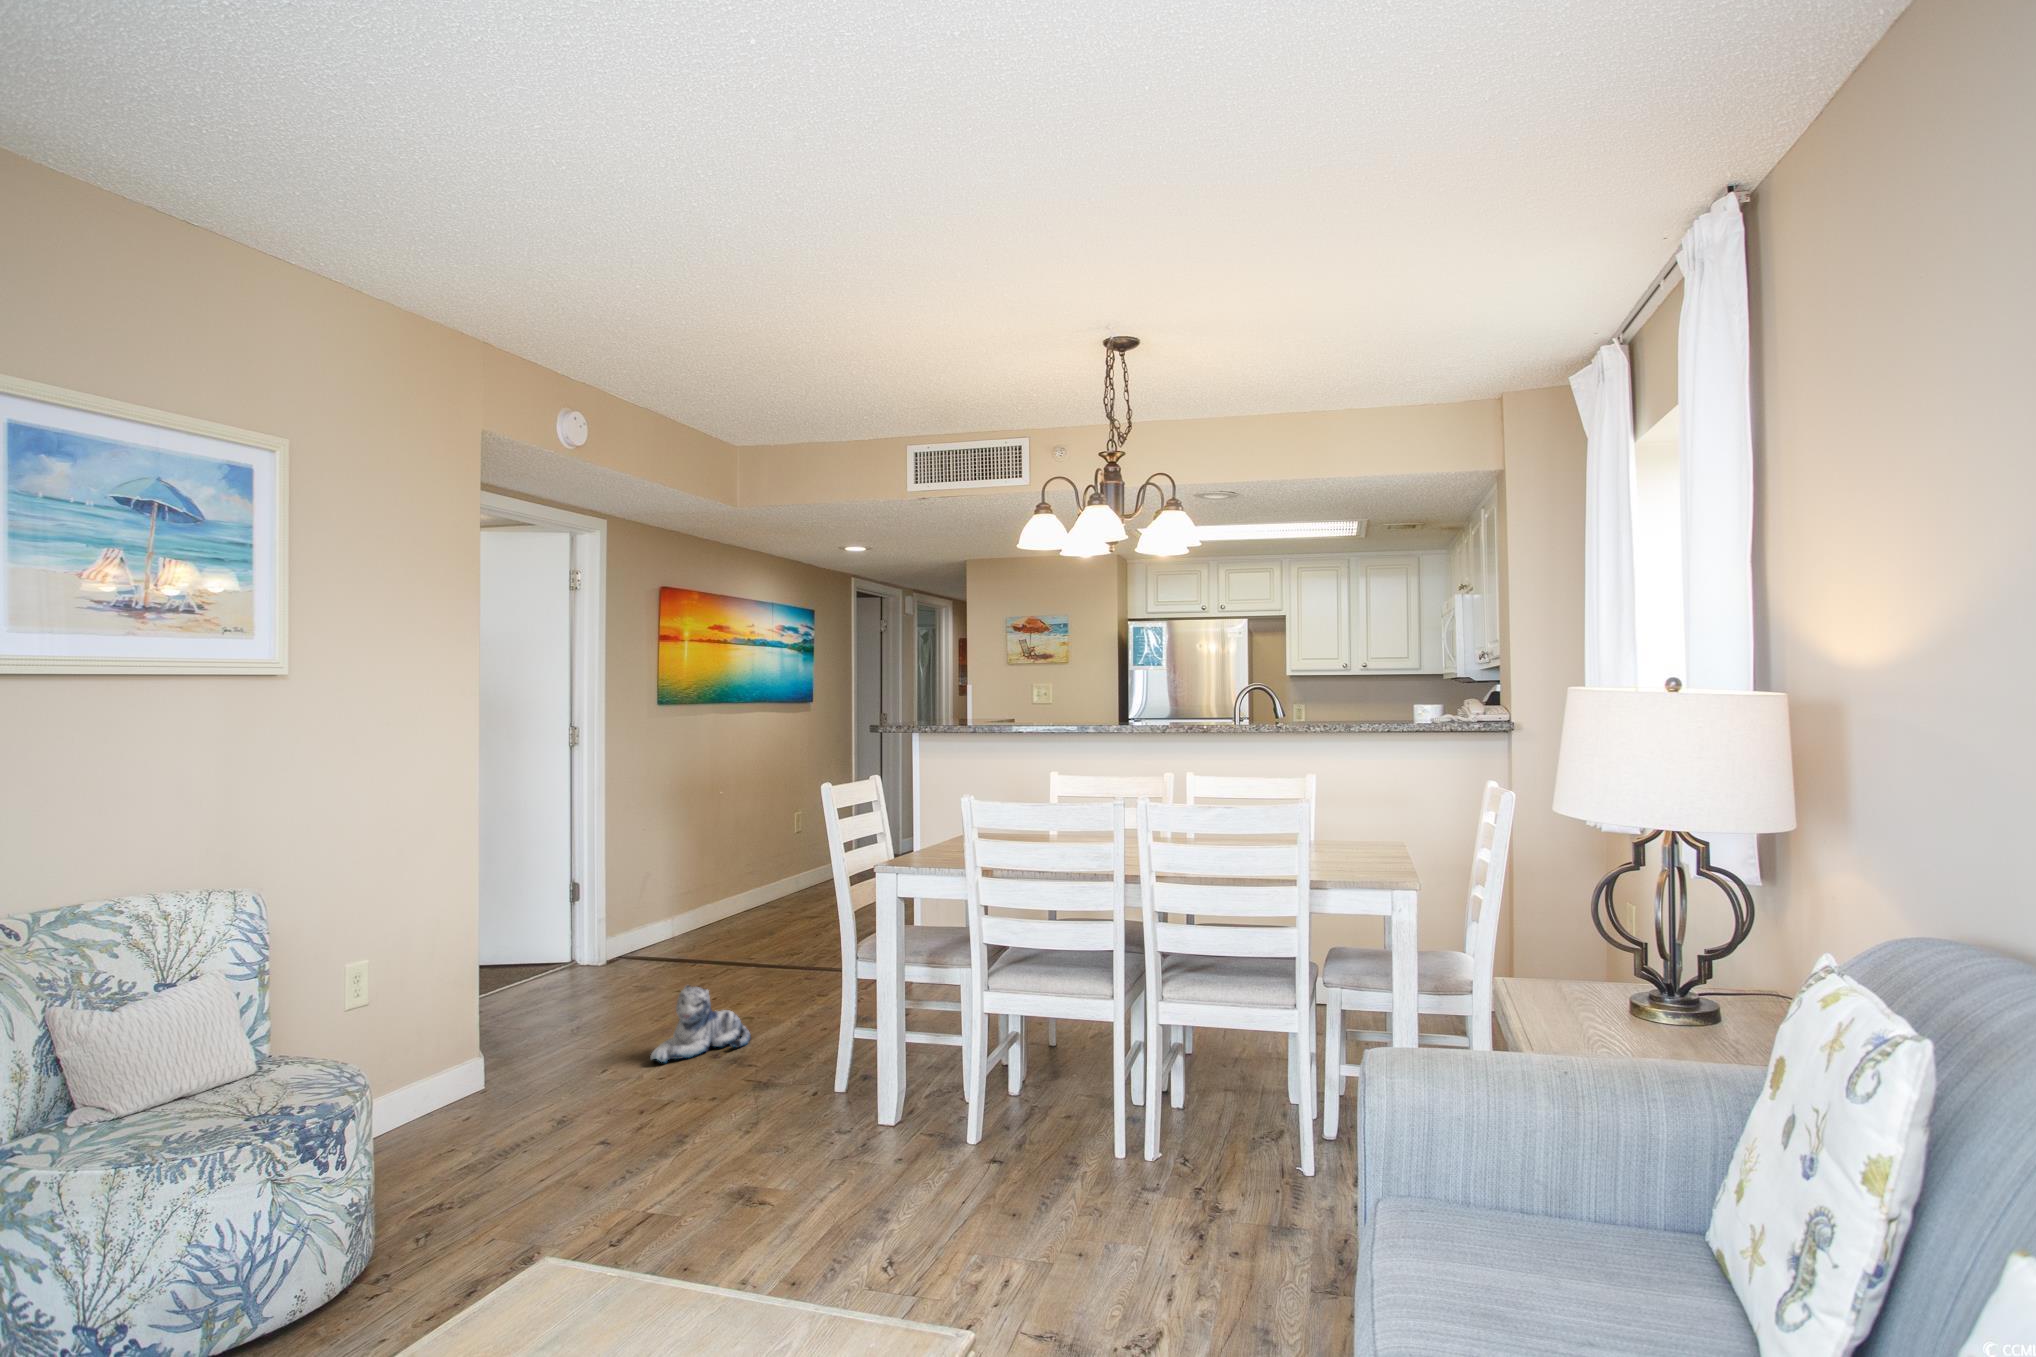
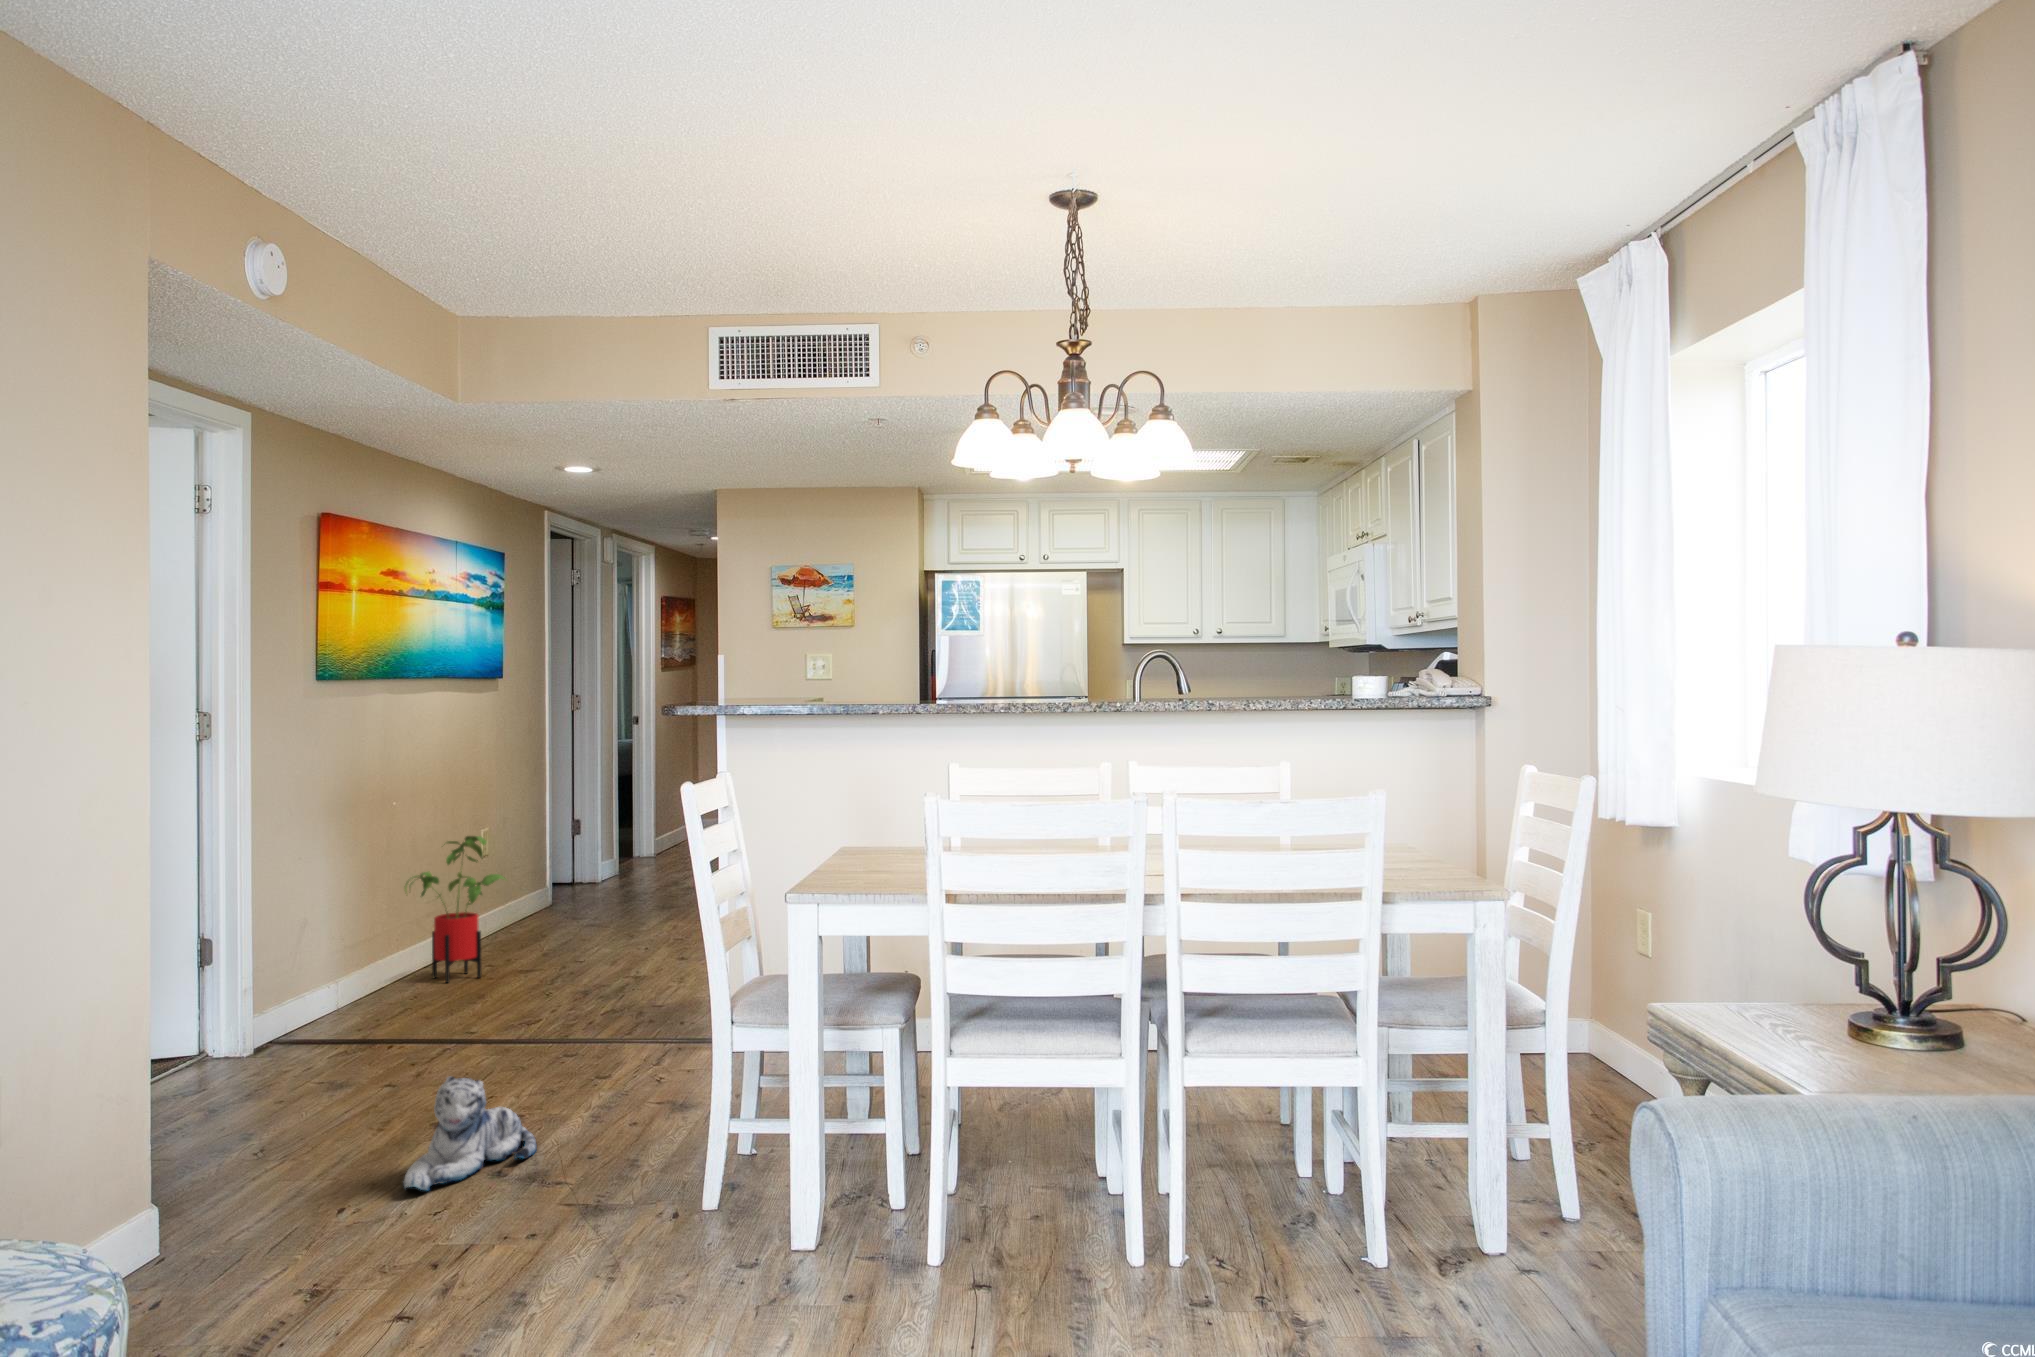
house plant: none [726,819,796,926] -> present [404,836,504,983]

